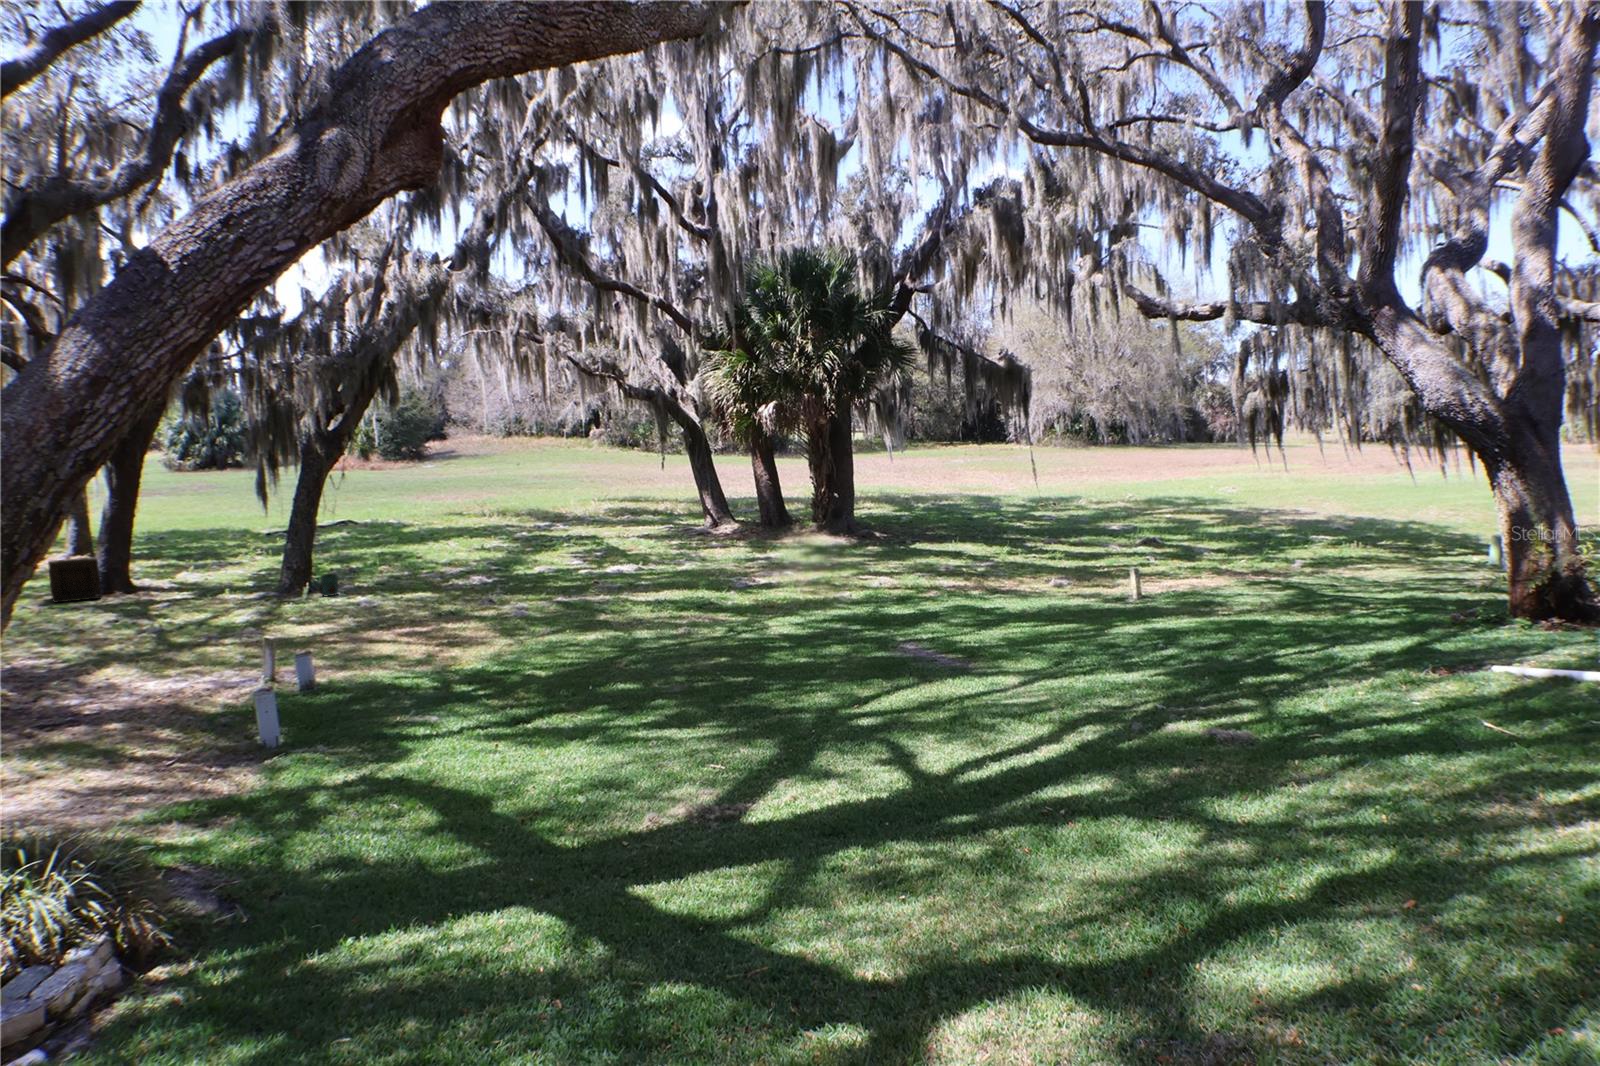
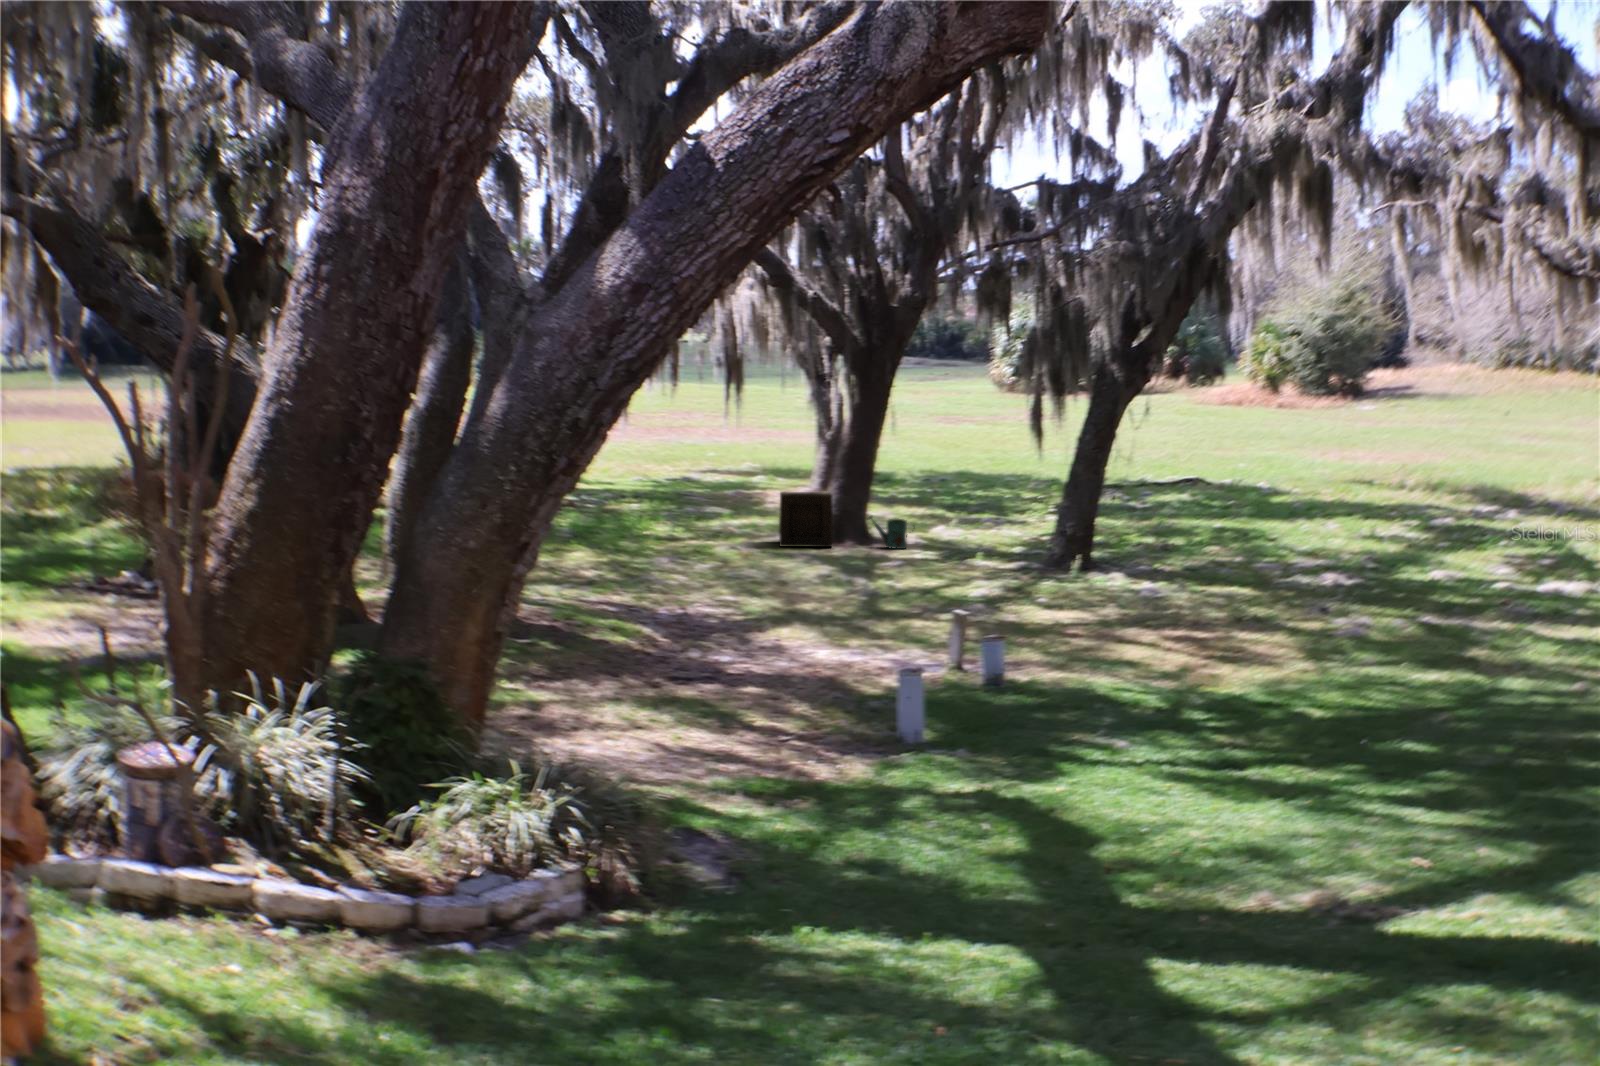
watering can: present [306,573,339,596] -> present [869,516,907,549]

